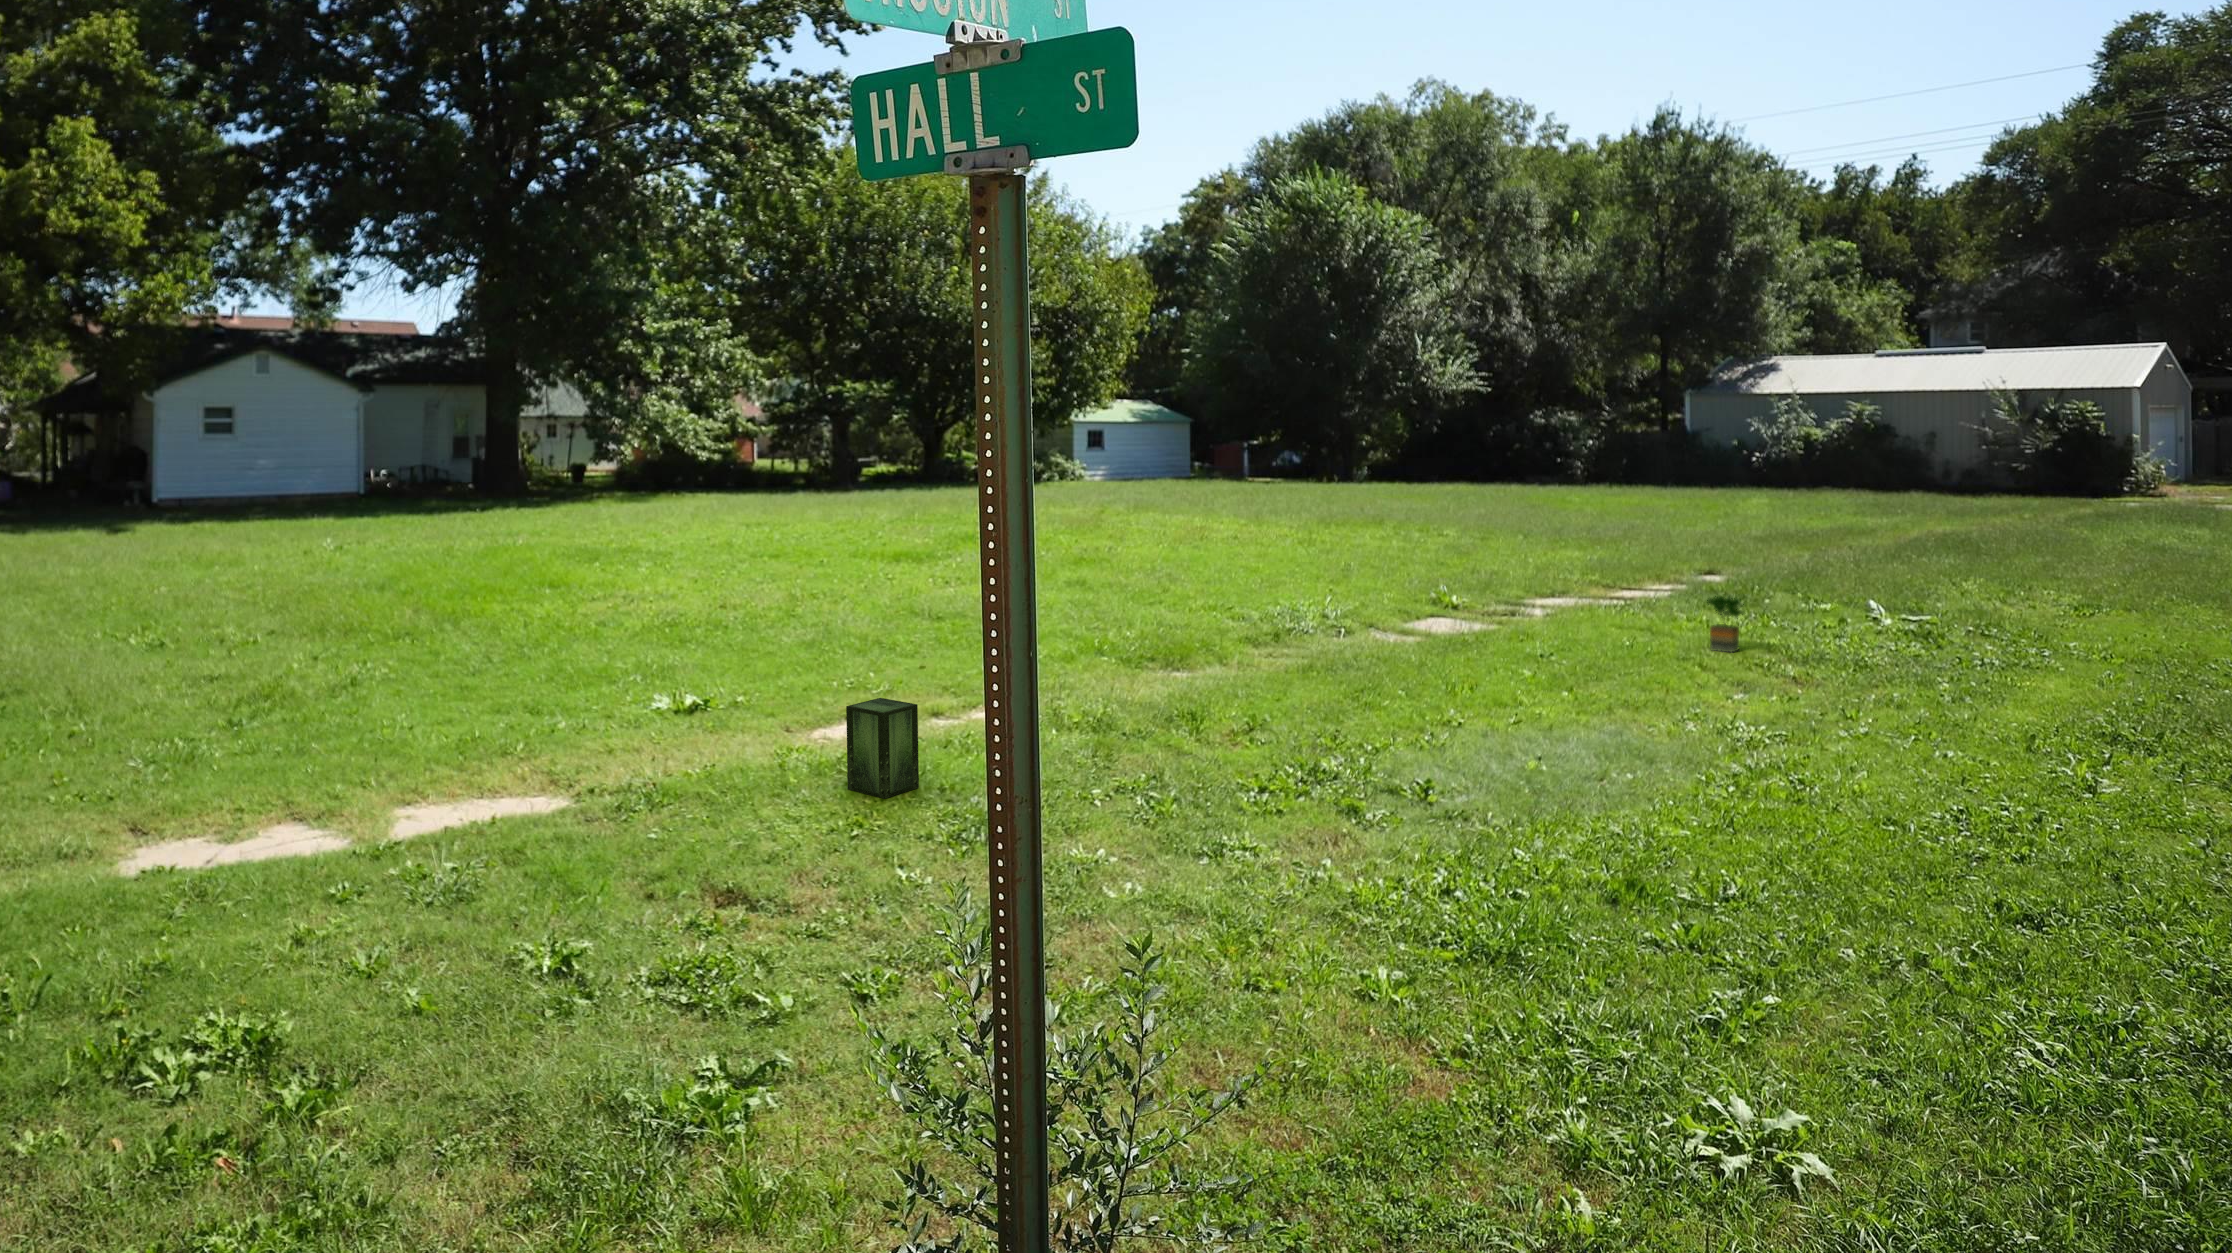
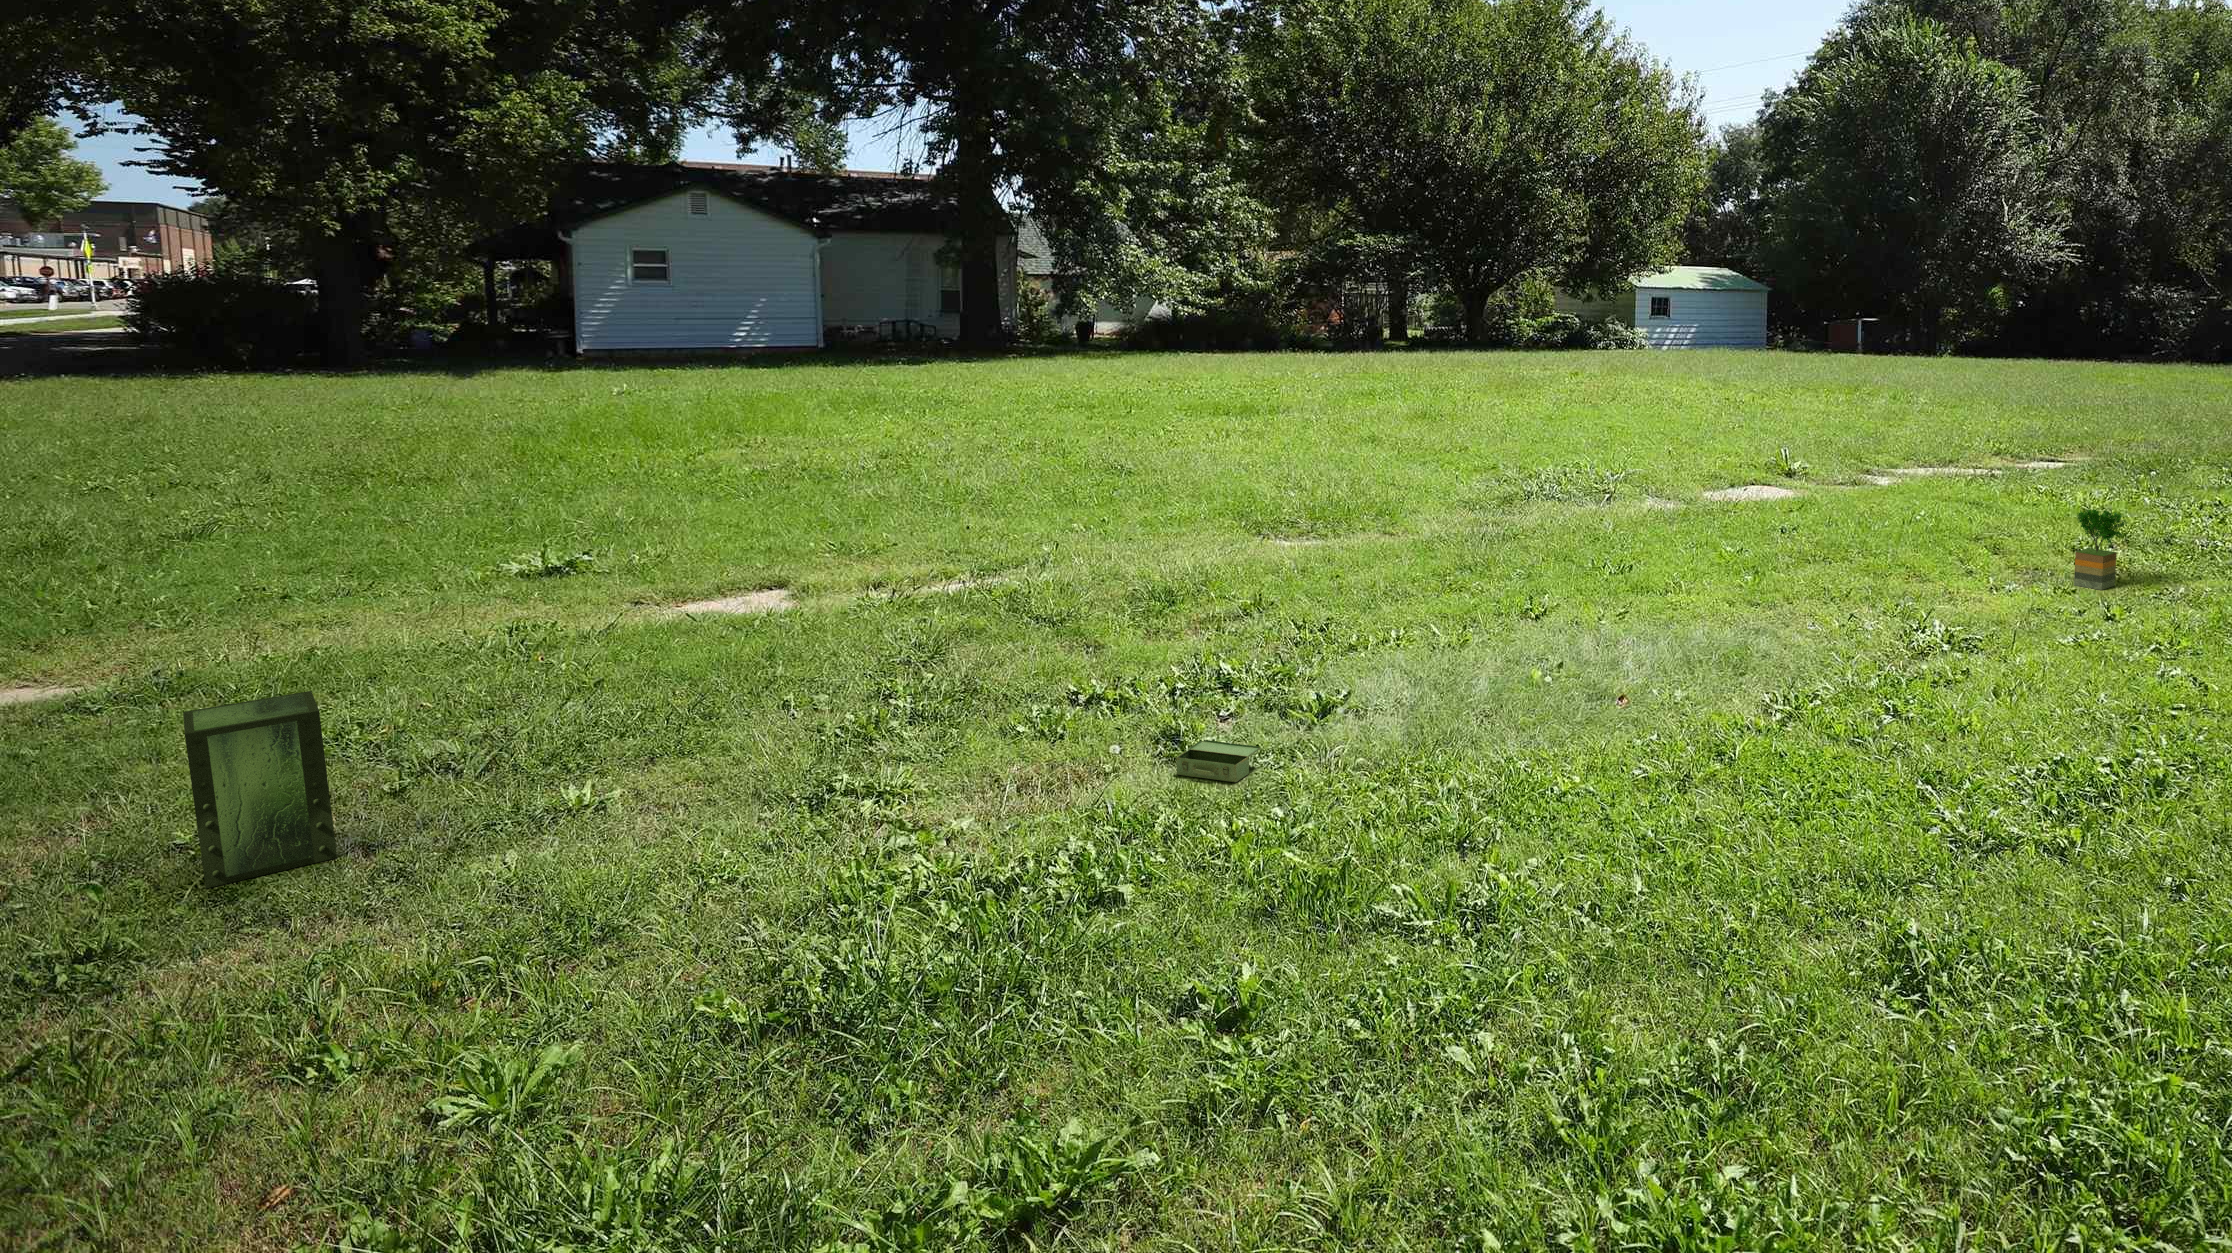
toolbox: none [1297,732,1340,752] -> present [1176,740,1260,782]

